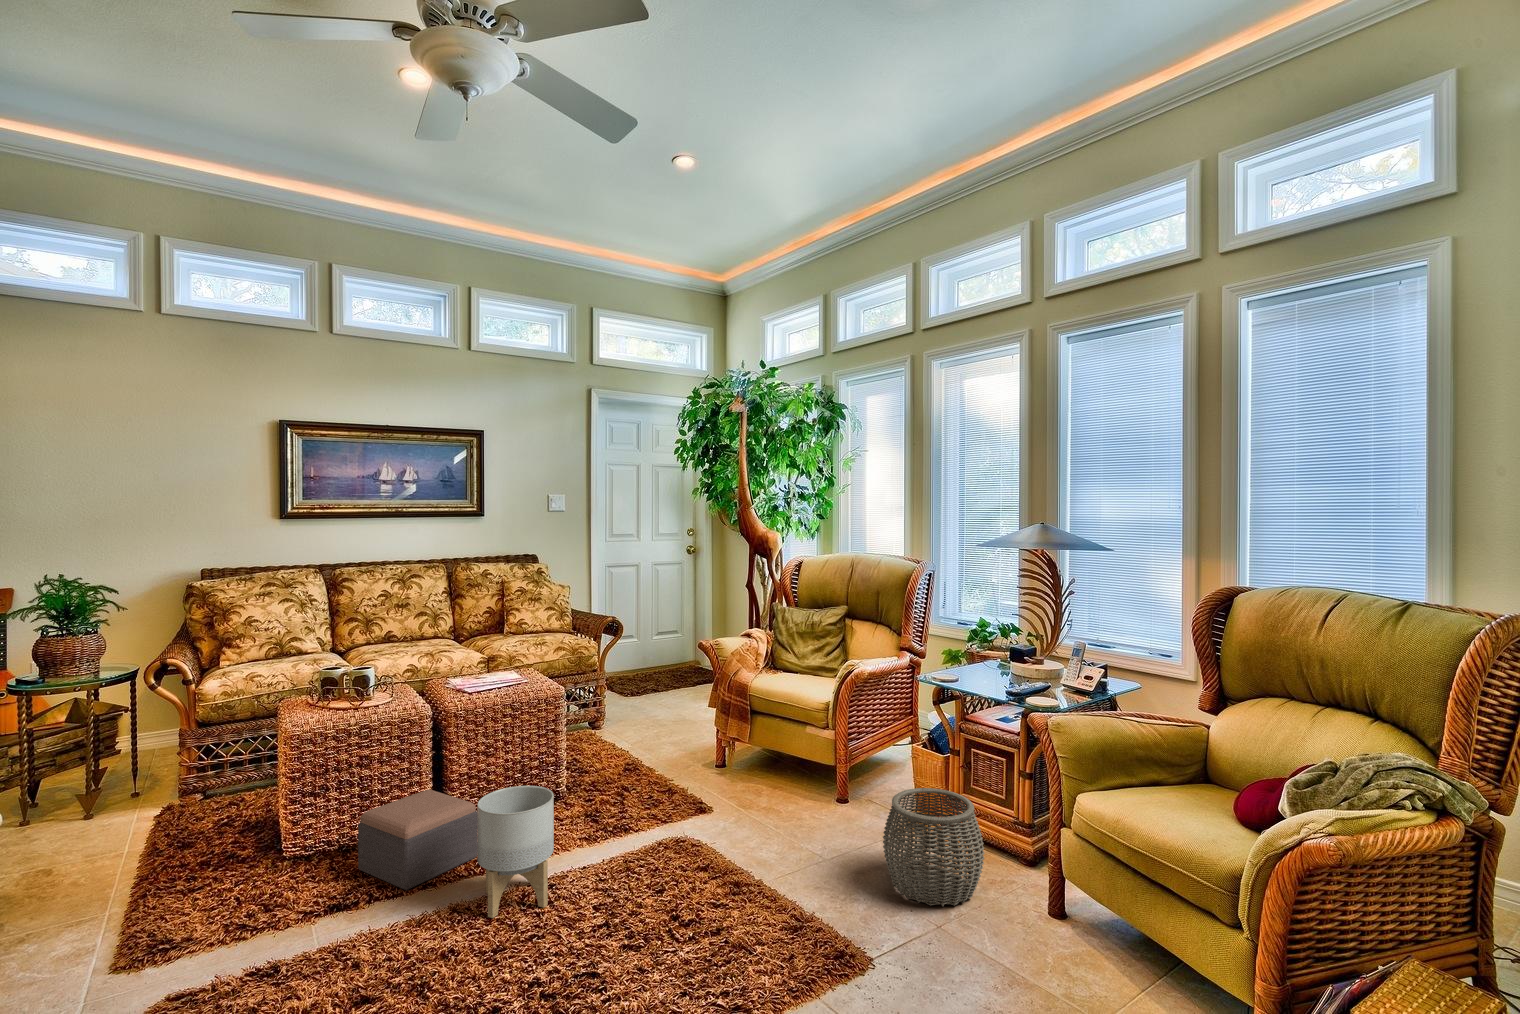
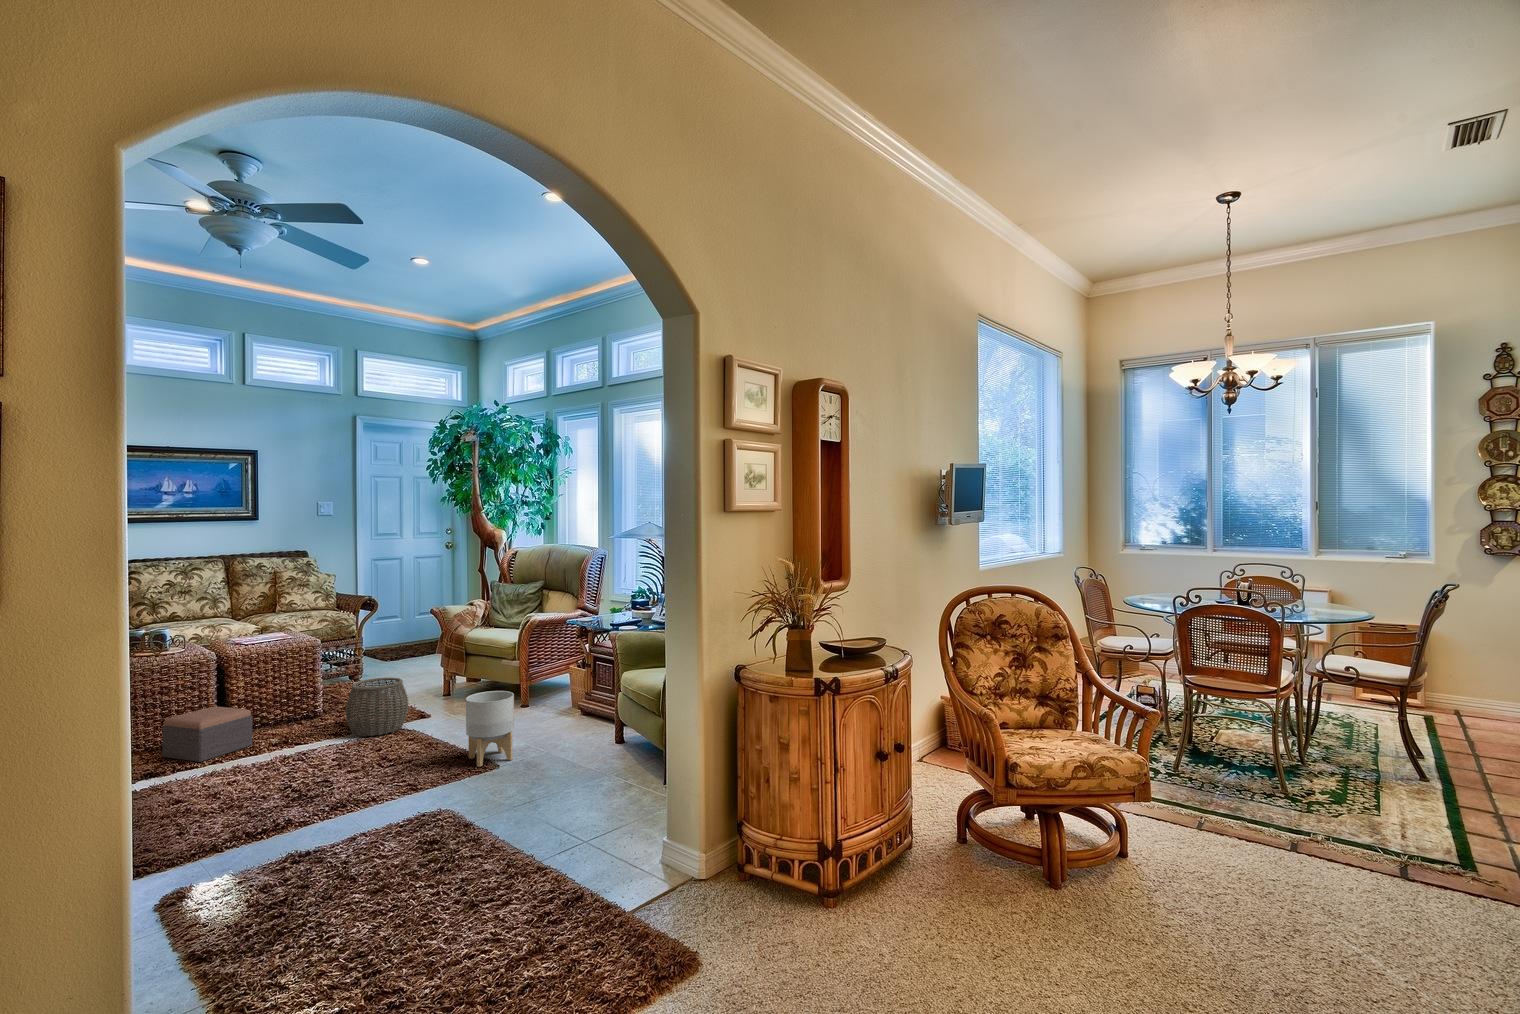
planter: present [477,786,554,918] -> present [466,691,514,767]
woven basket: present [883,788,985,907] -> present [345,678,409,736]

